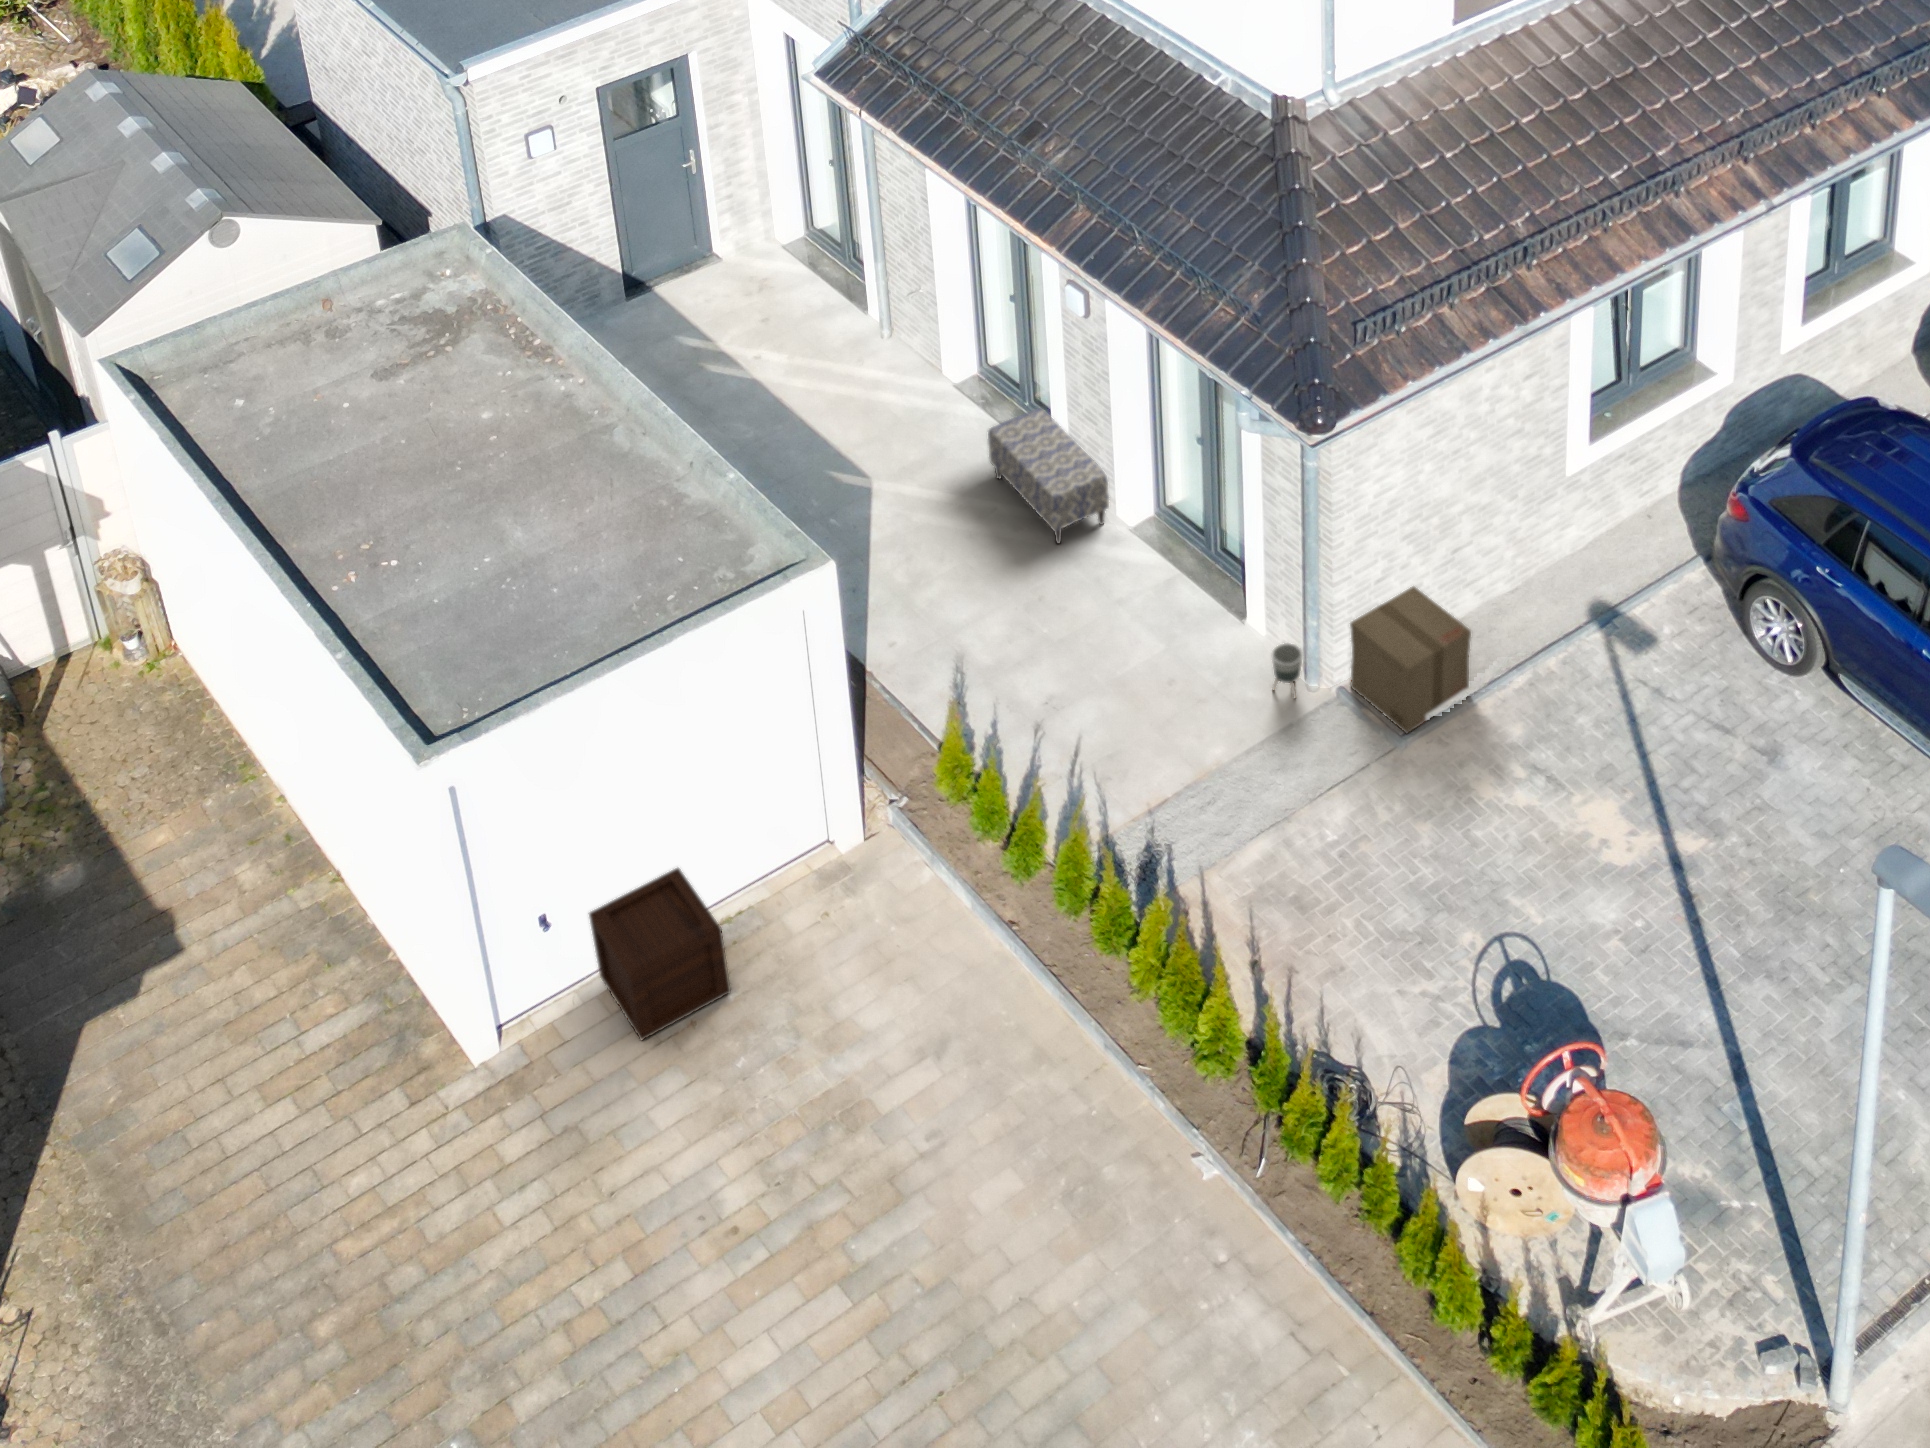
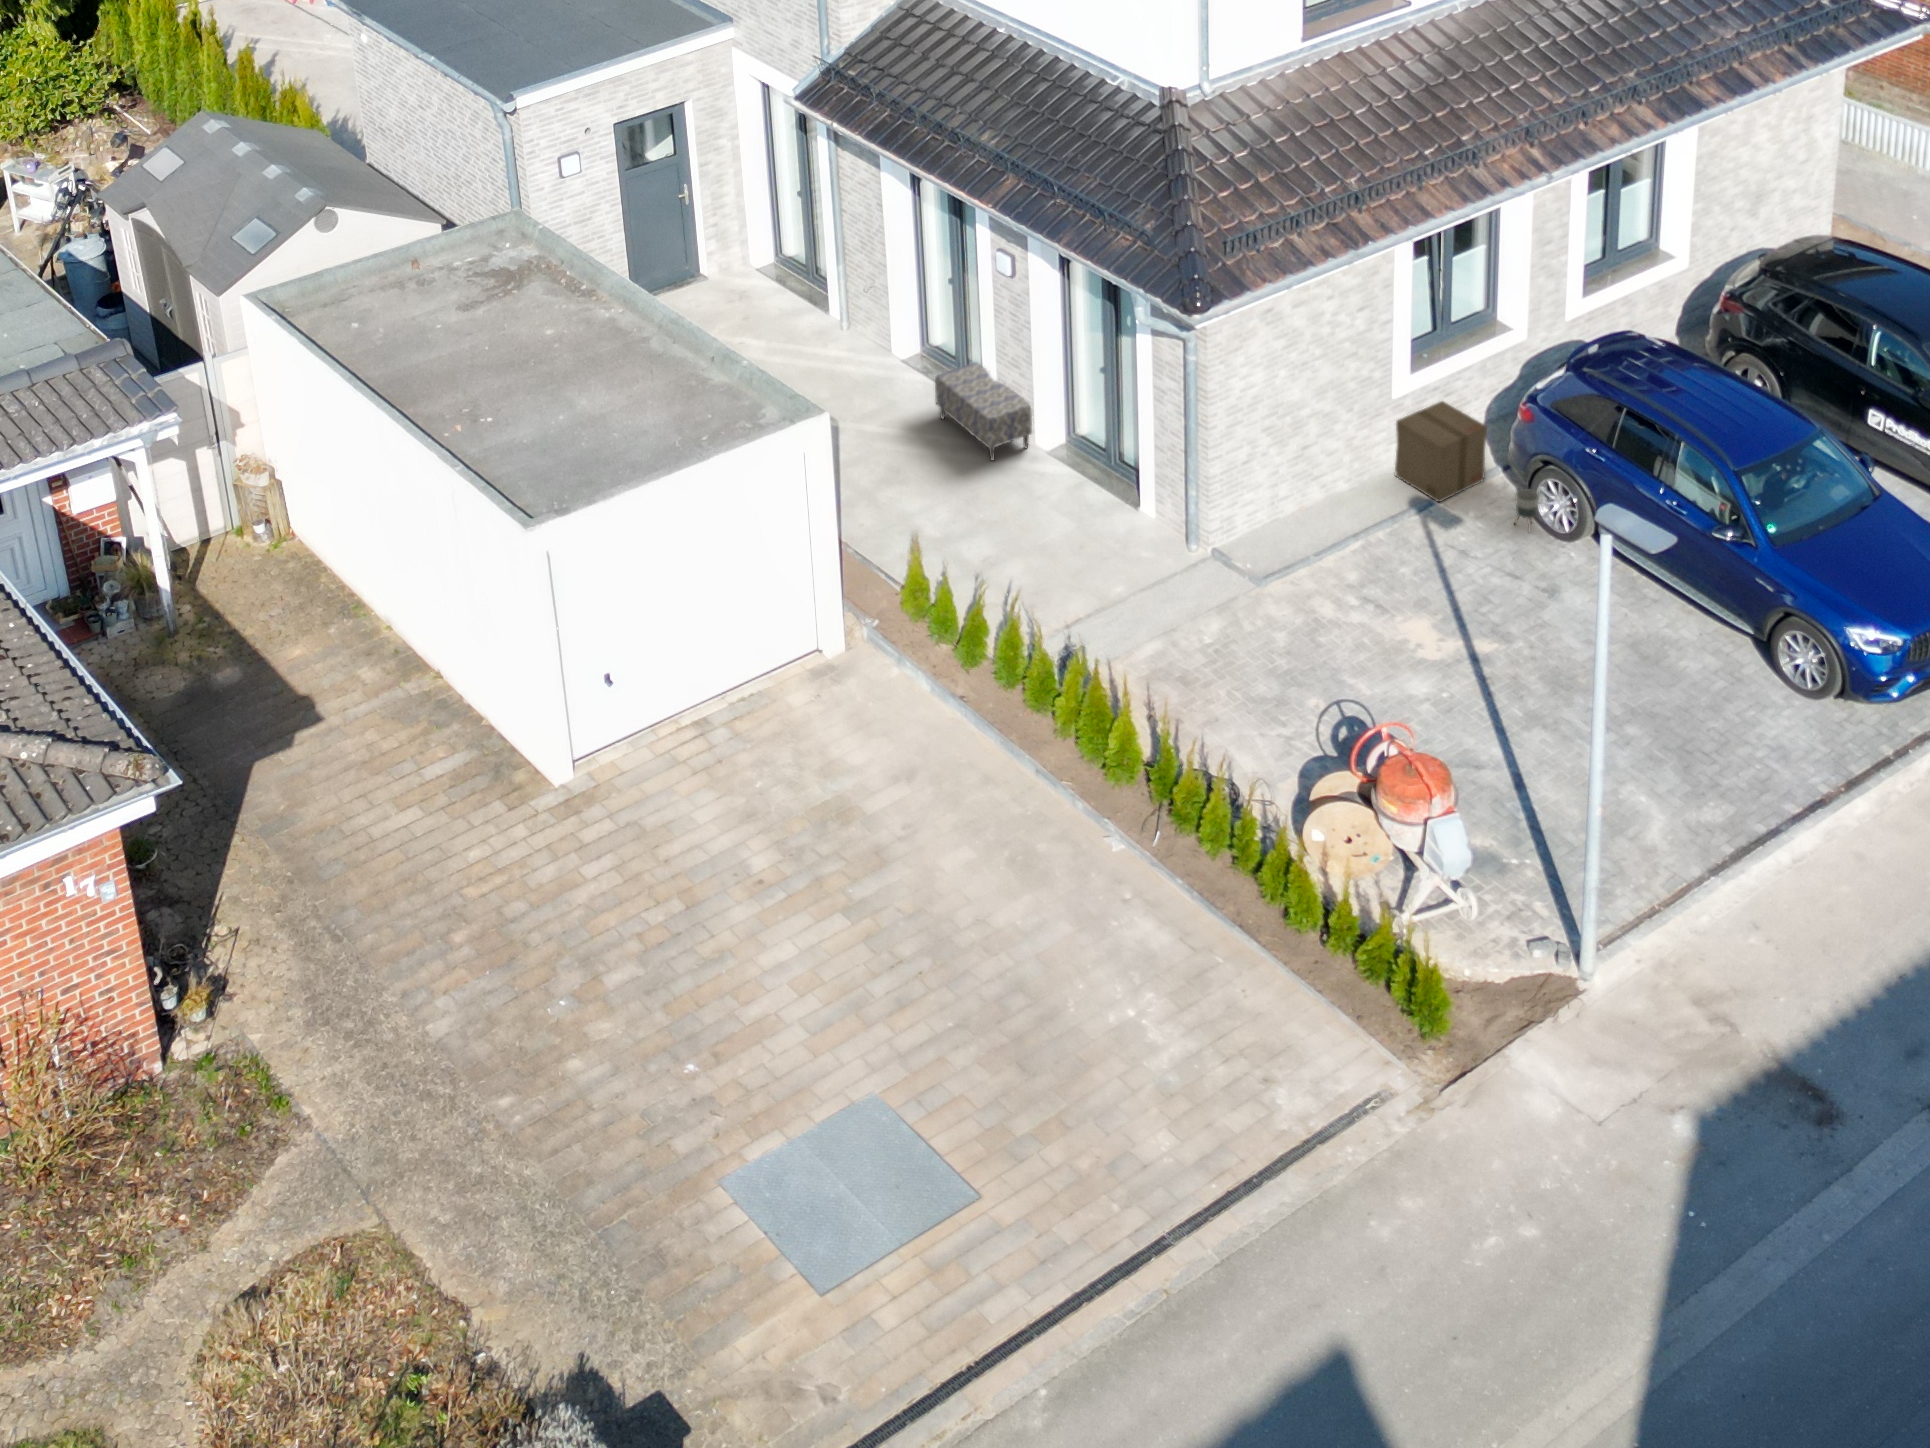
cardboard box: present [1350,587,1471,733] -> present [1395,401,1487,502]
planter: present [1272,643,1303,697] -> present [1515,489,1540,531]
wooden crate: present [589,868,731,1040] -> none [644,647,751,770]

